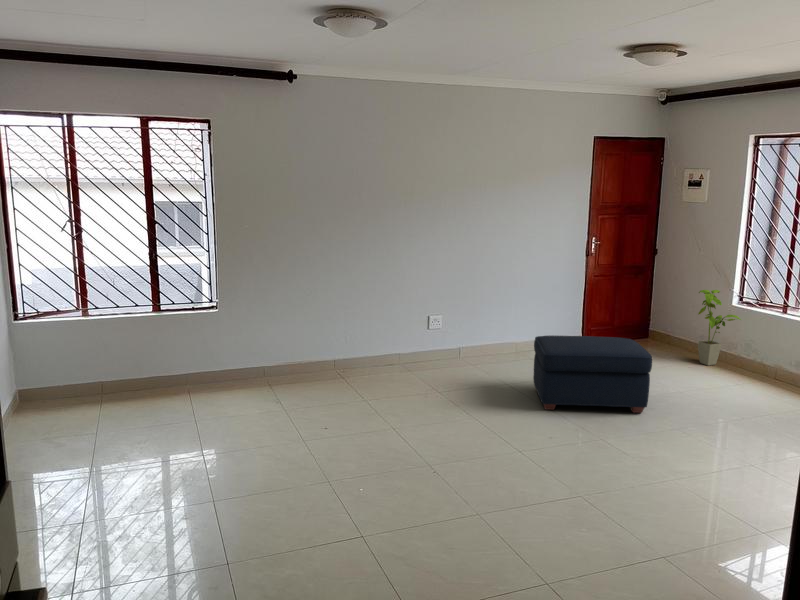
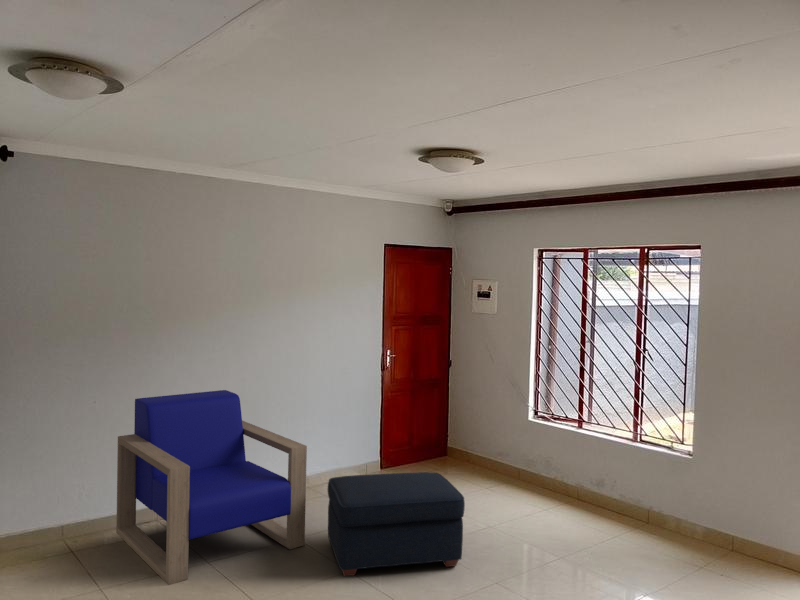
armchair: none [371,265,518,401] -> present [116,390,307,585]
house plant: present [698,290,741,365] -> none [497,406,540,488]

